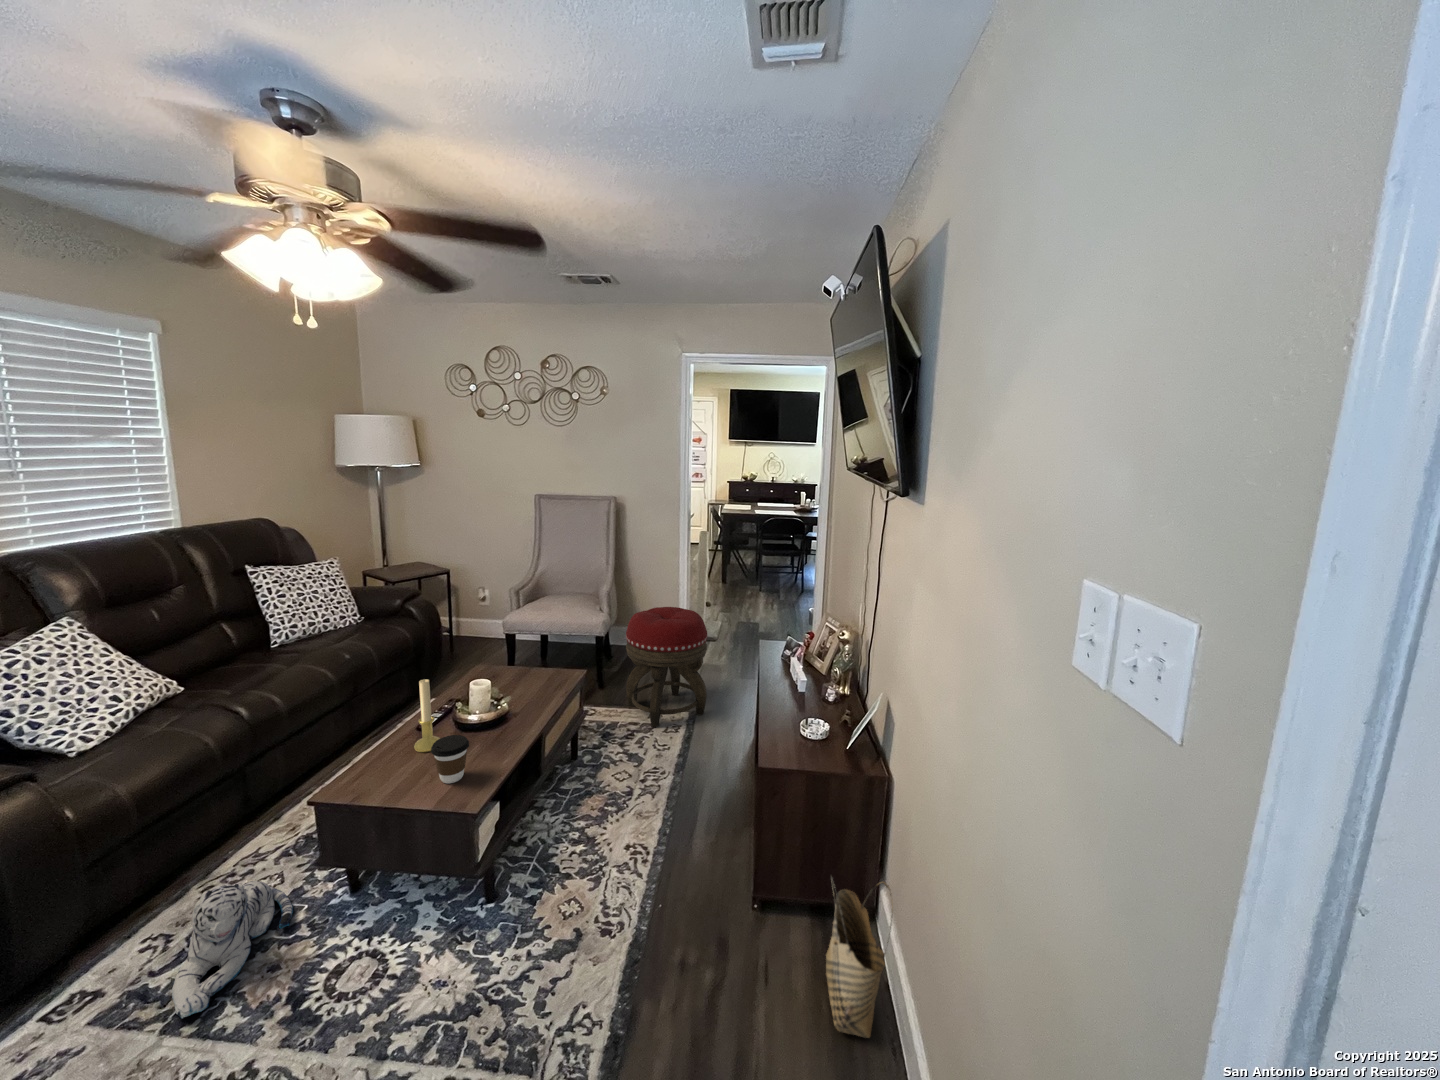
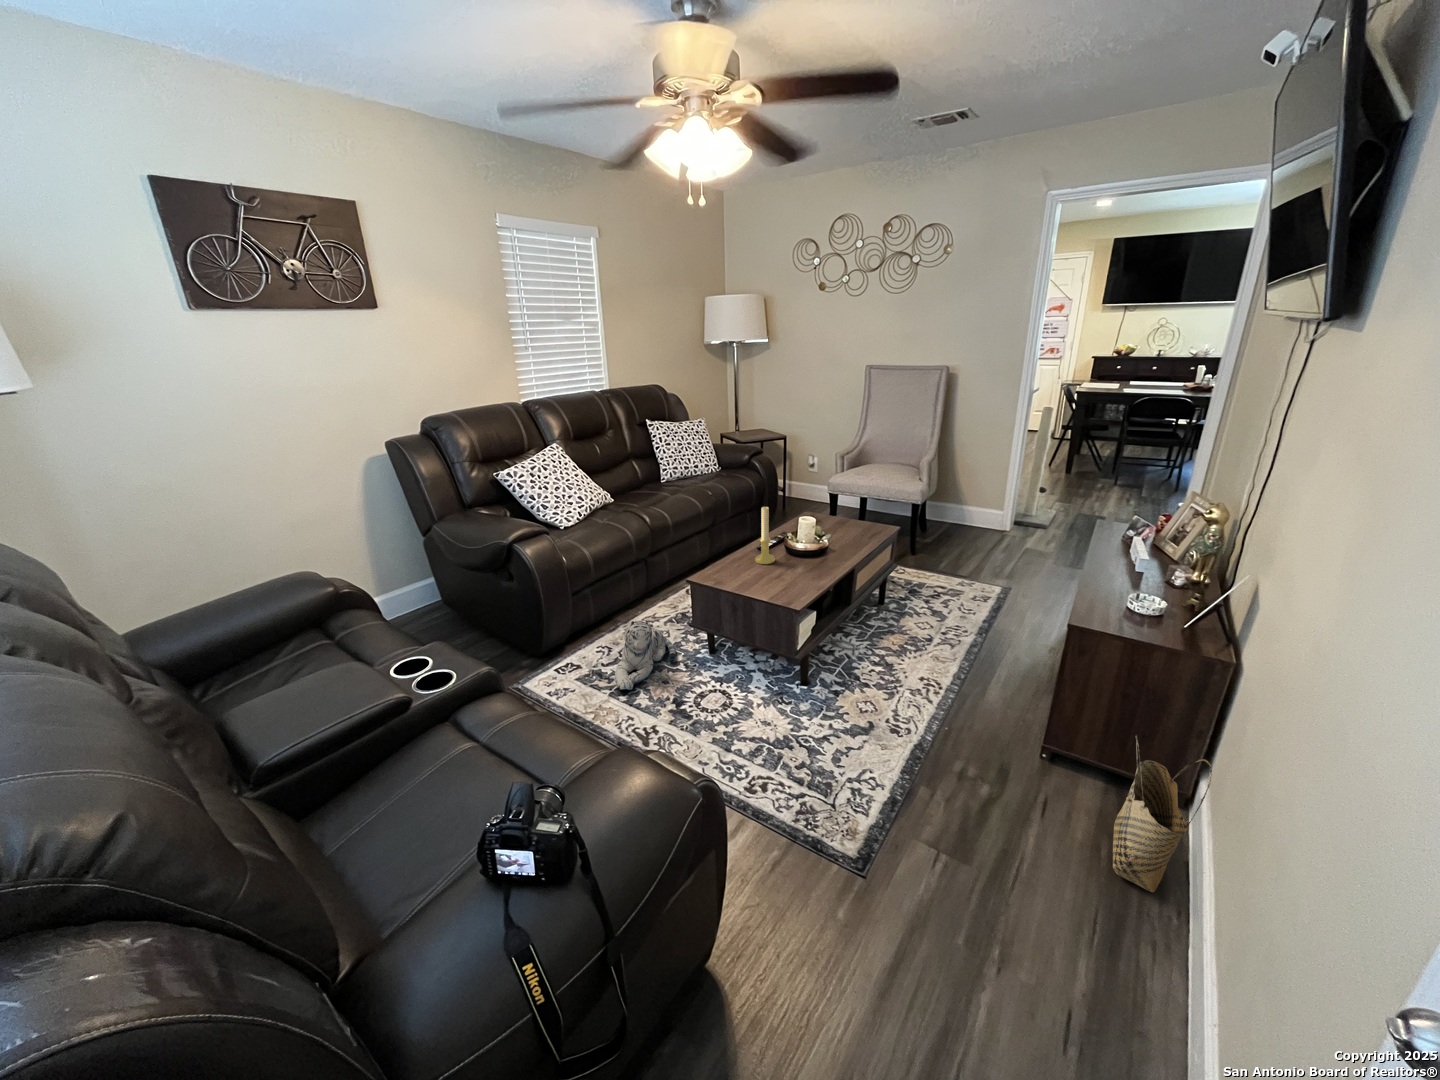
footstool: present [626,607,707,728] -> none [937,479,1034,595]
coffee cup: present [431,735,469,783] -> none [768,551,796,587]

